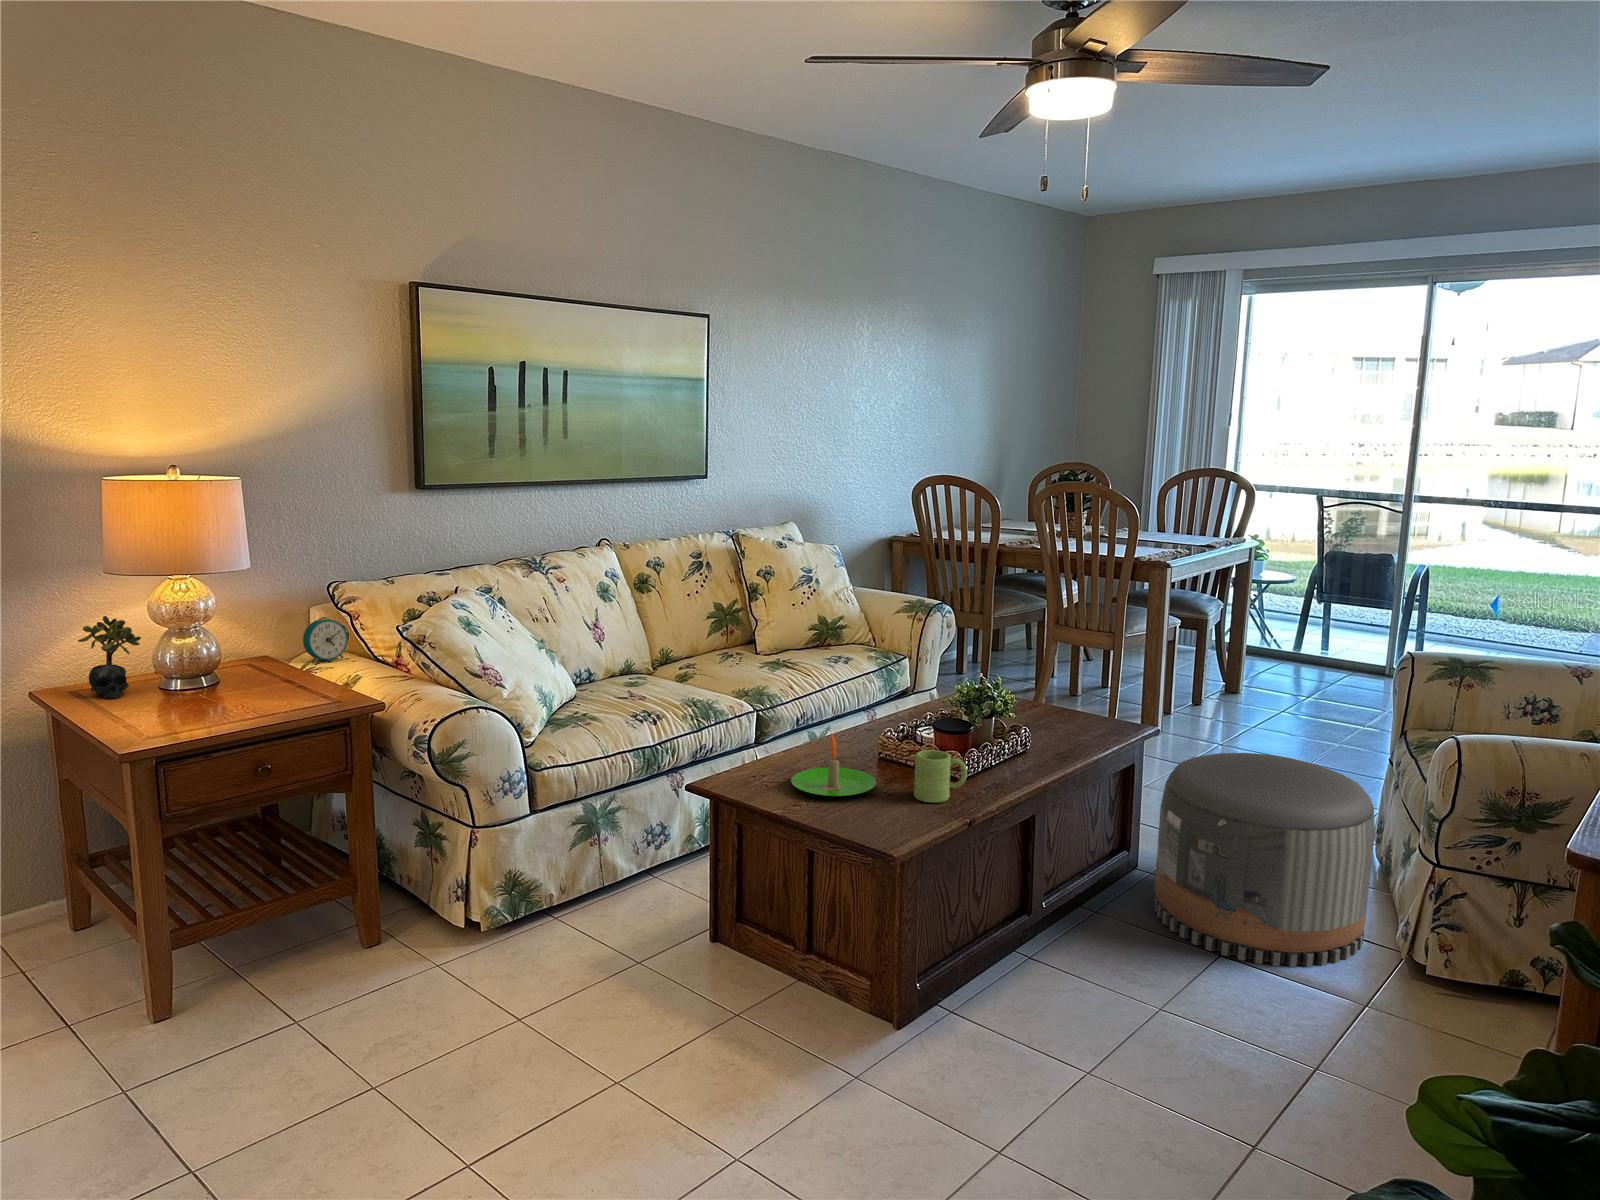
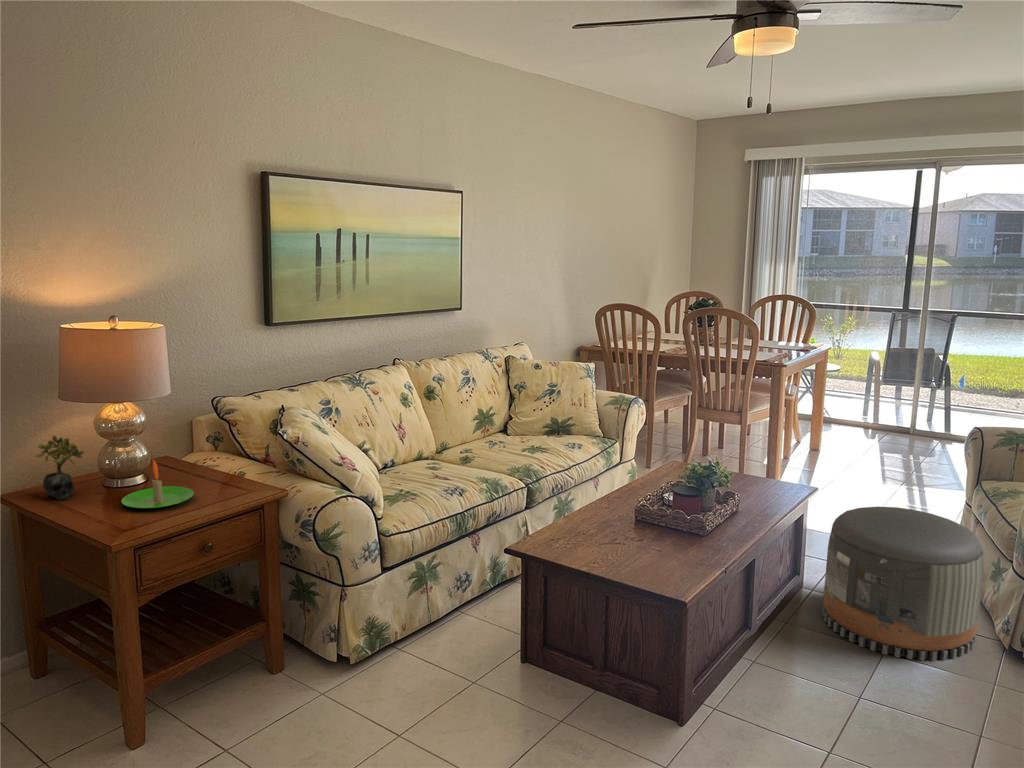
alarm clock: present [303,617,348,663] -> none [197,427,229,462]
candle: present [791,733,876,796] -> present [121,460,194,509]
mug: present [914,750,967,803] -> none [674,518,713,557]

